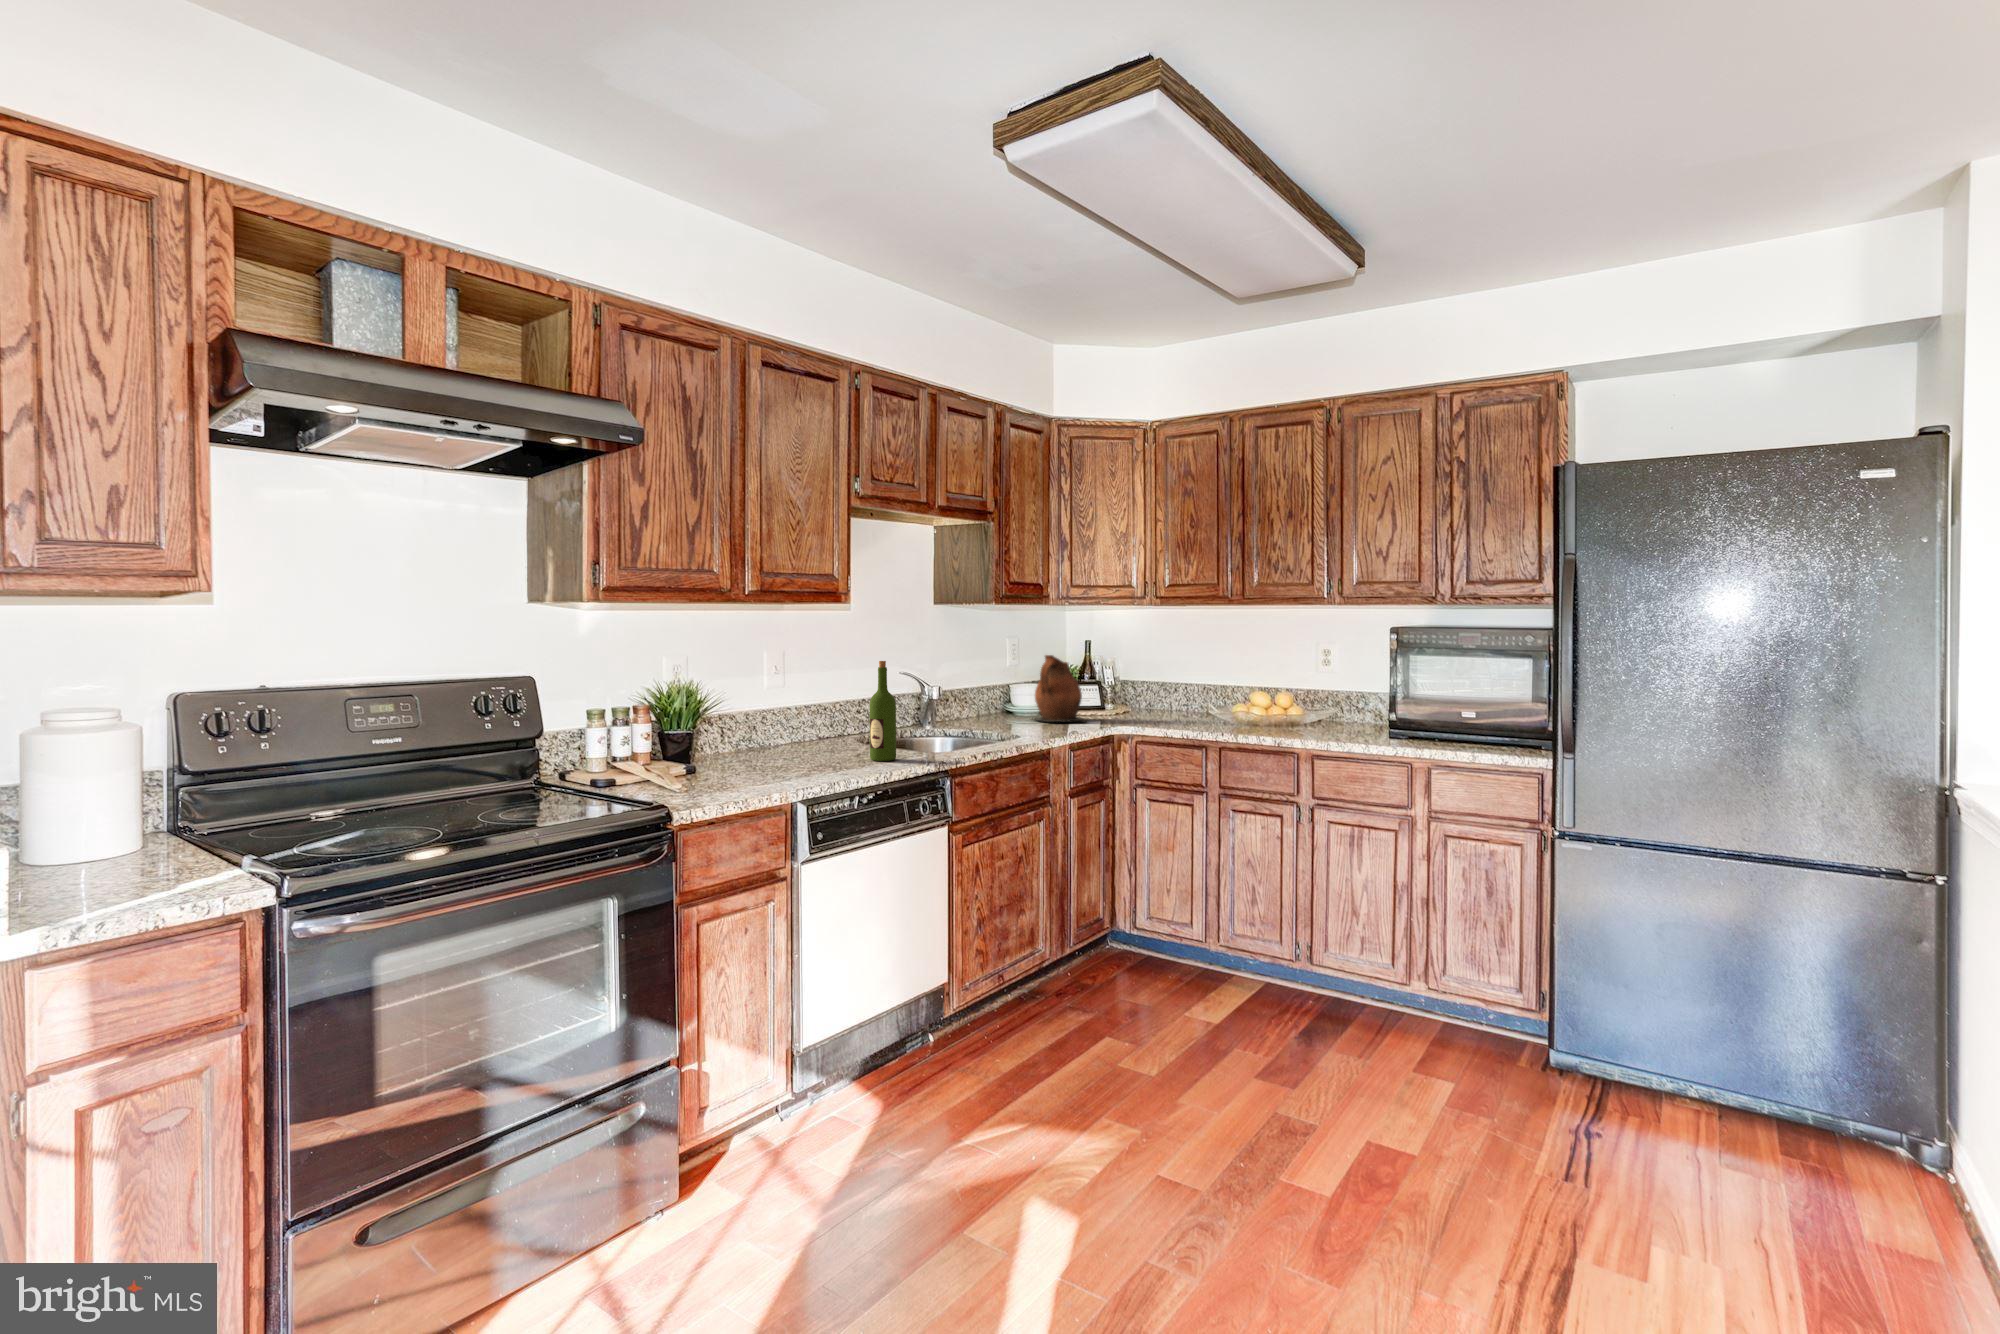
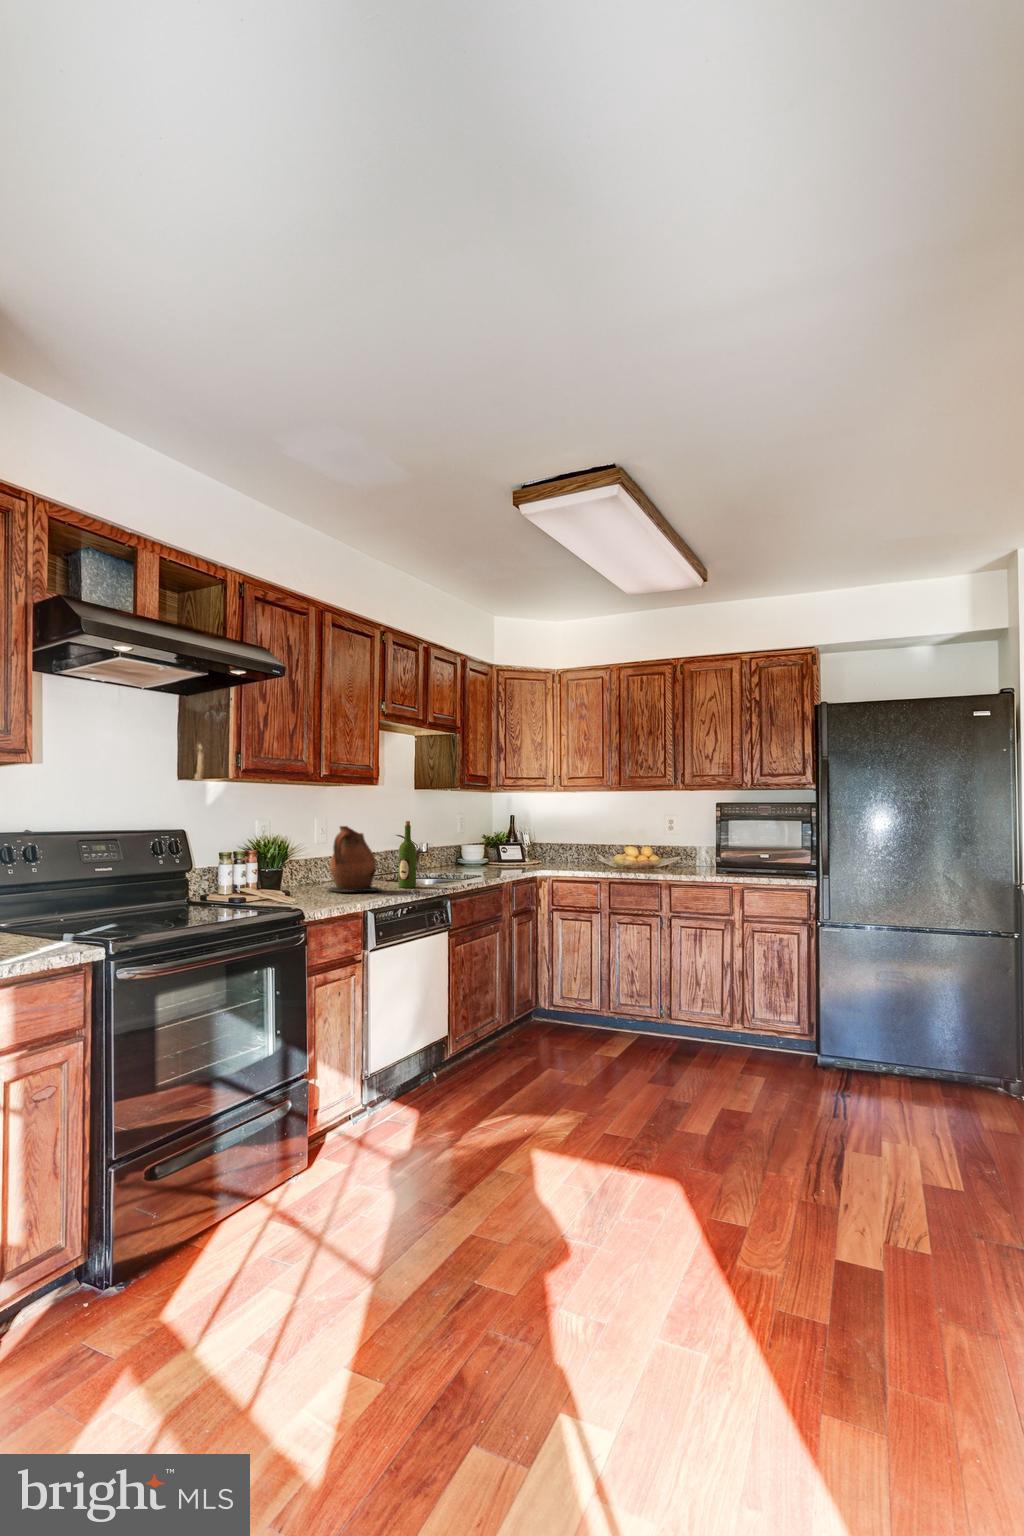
ceramic pitcher: present [1032,655,1087,722] -> present [327,826,381,892]

